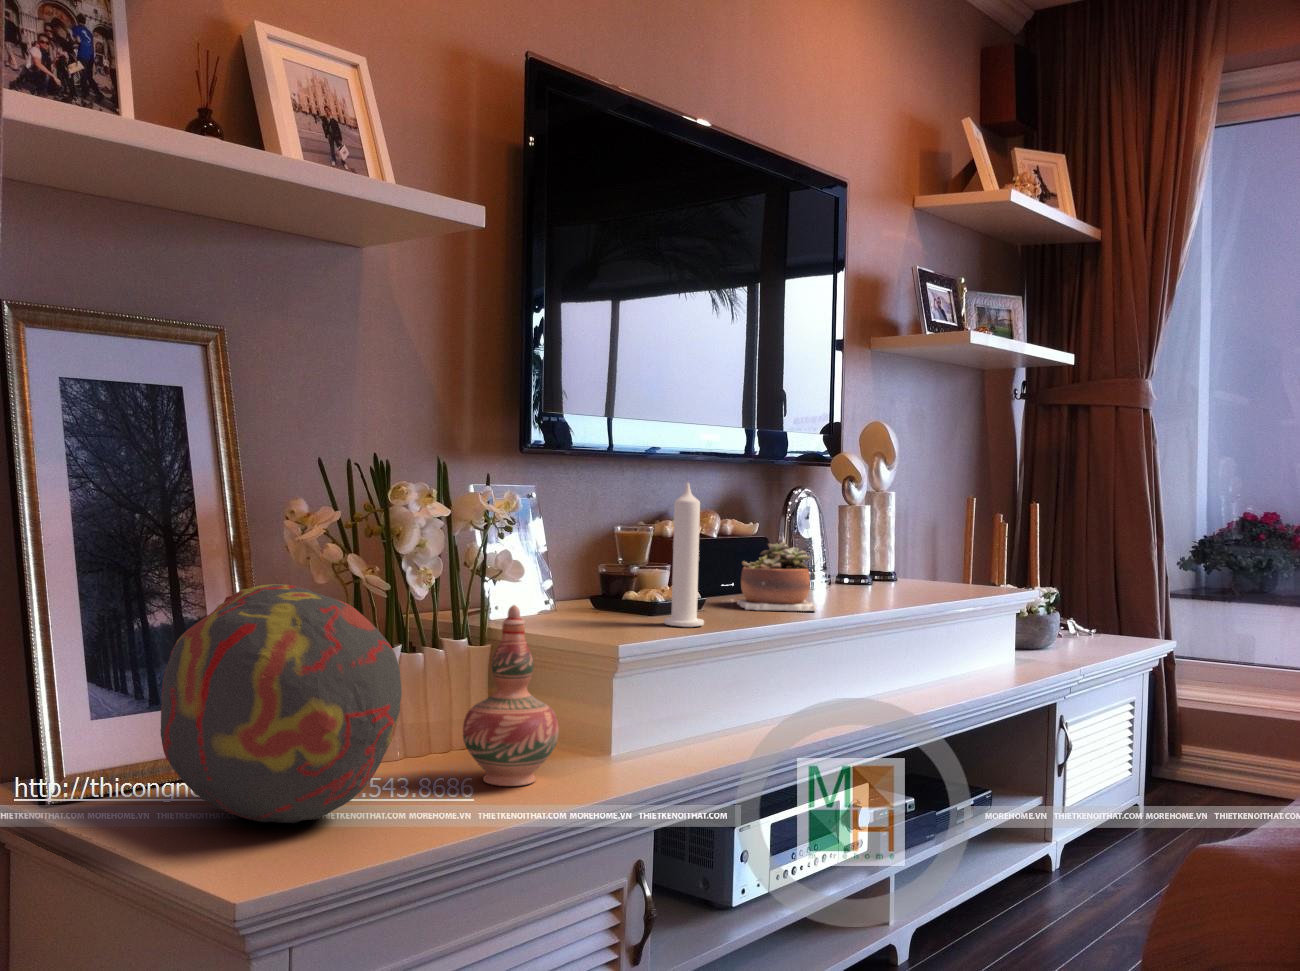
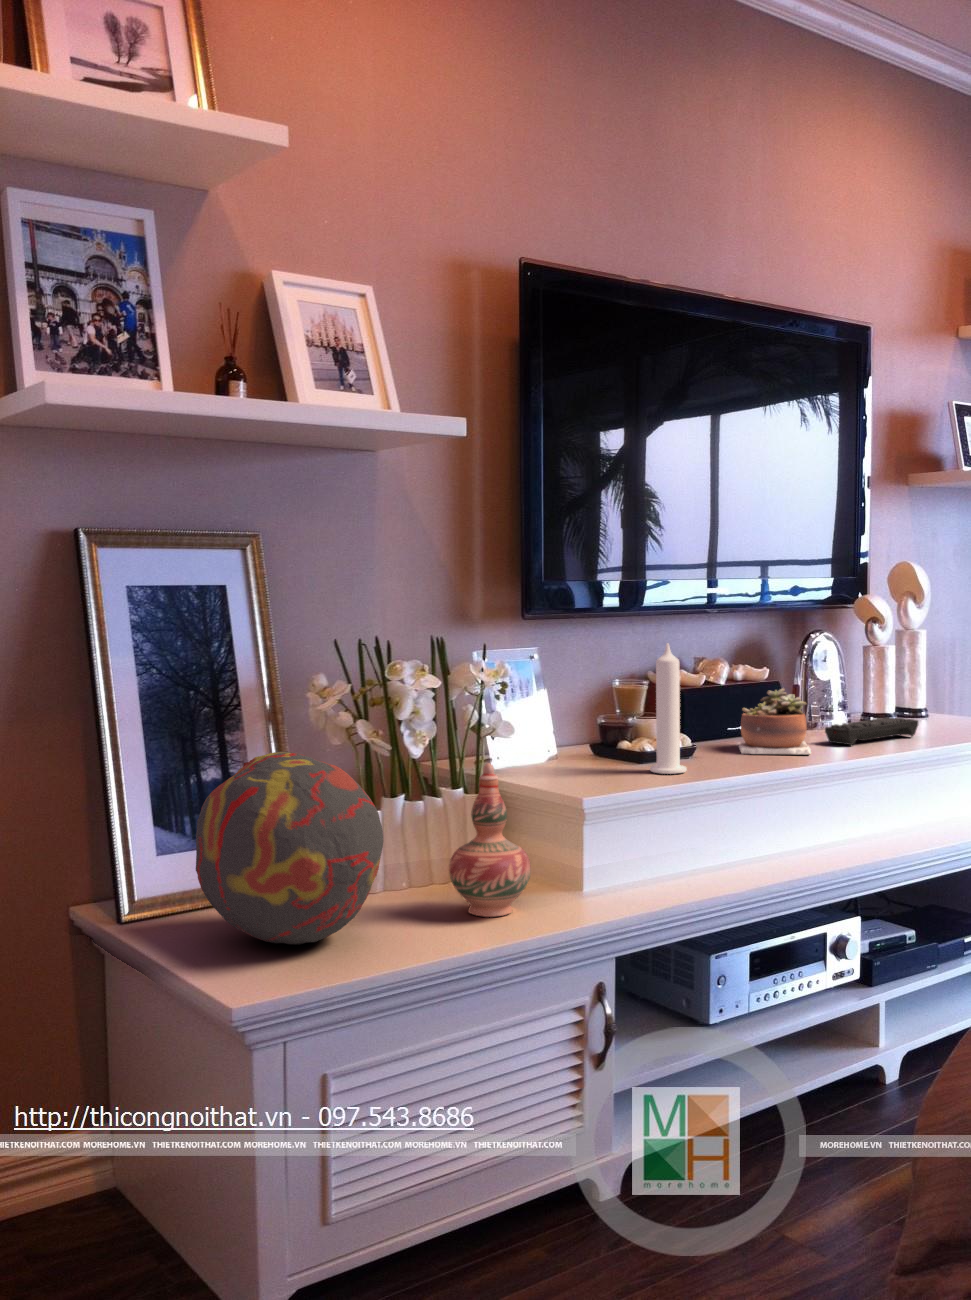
remote control: none [821,577,906,604] -> present [825,718,918,746]

